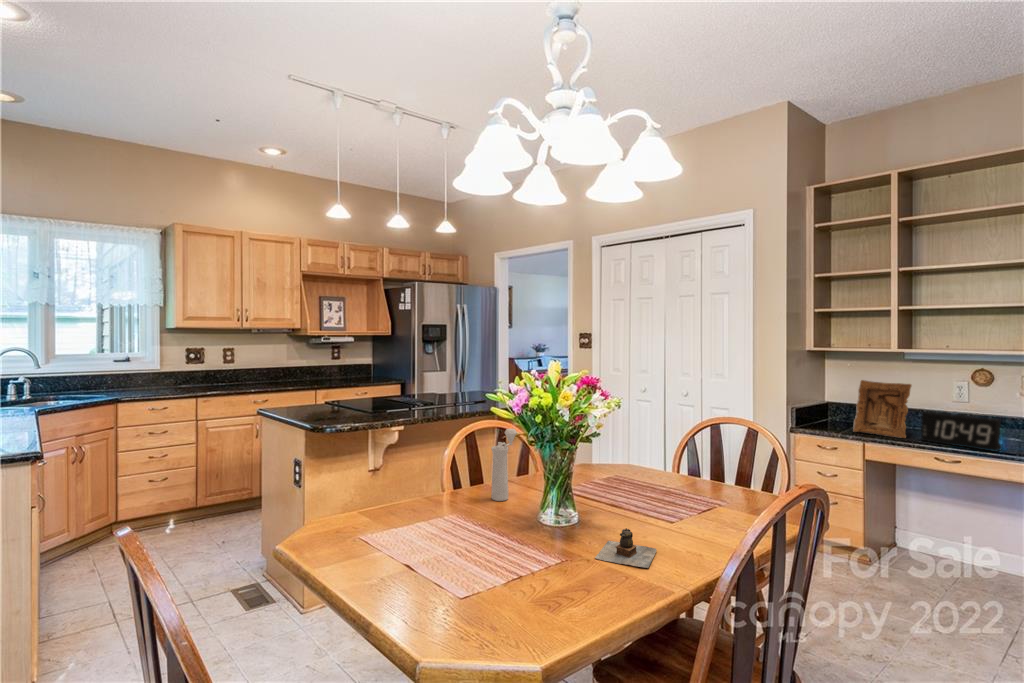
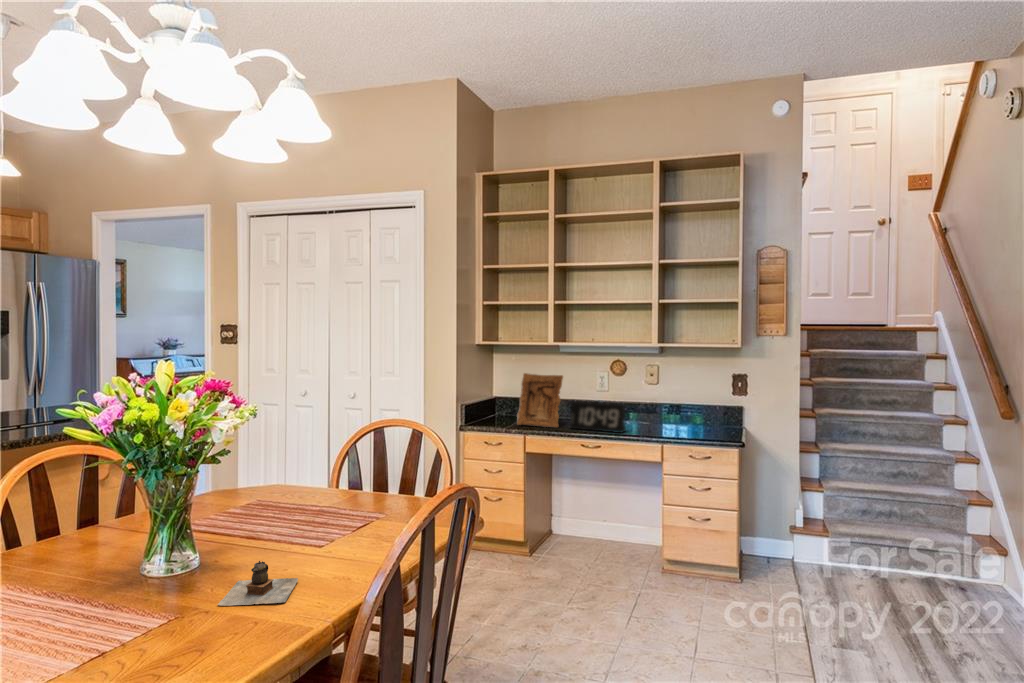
pepper mill: present [491,429,517,501] -> none [66,456,111,560]

